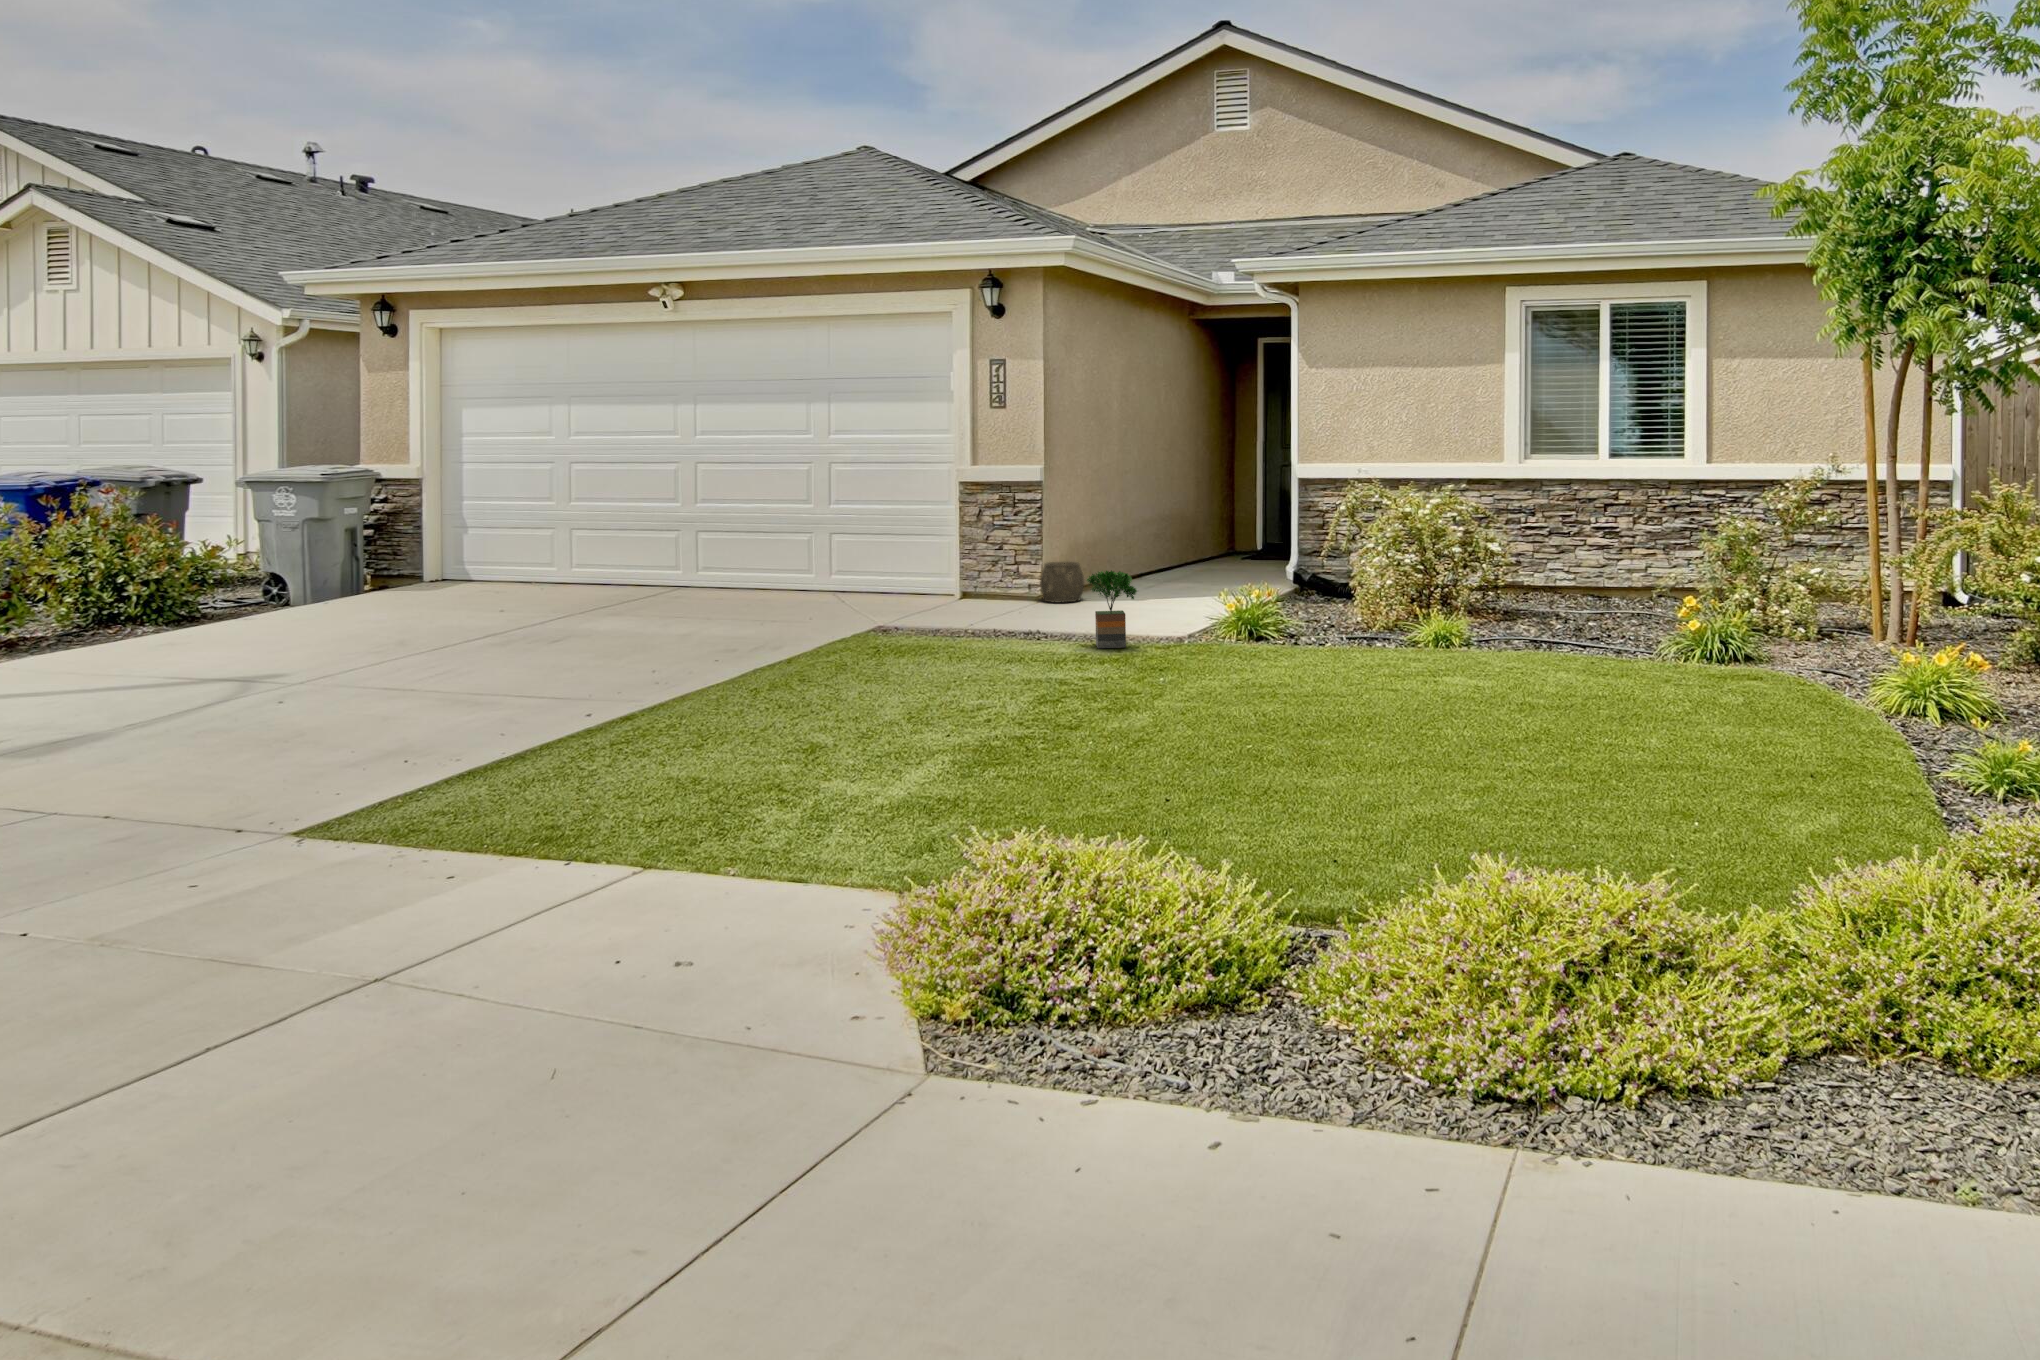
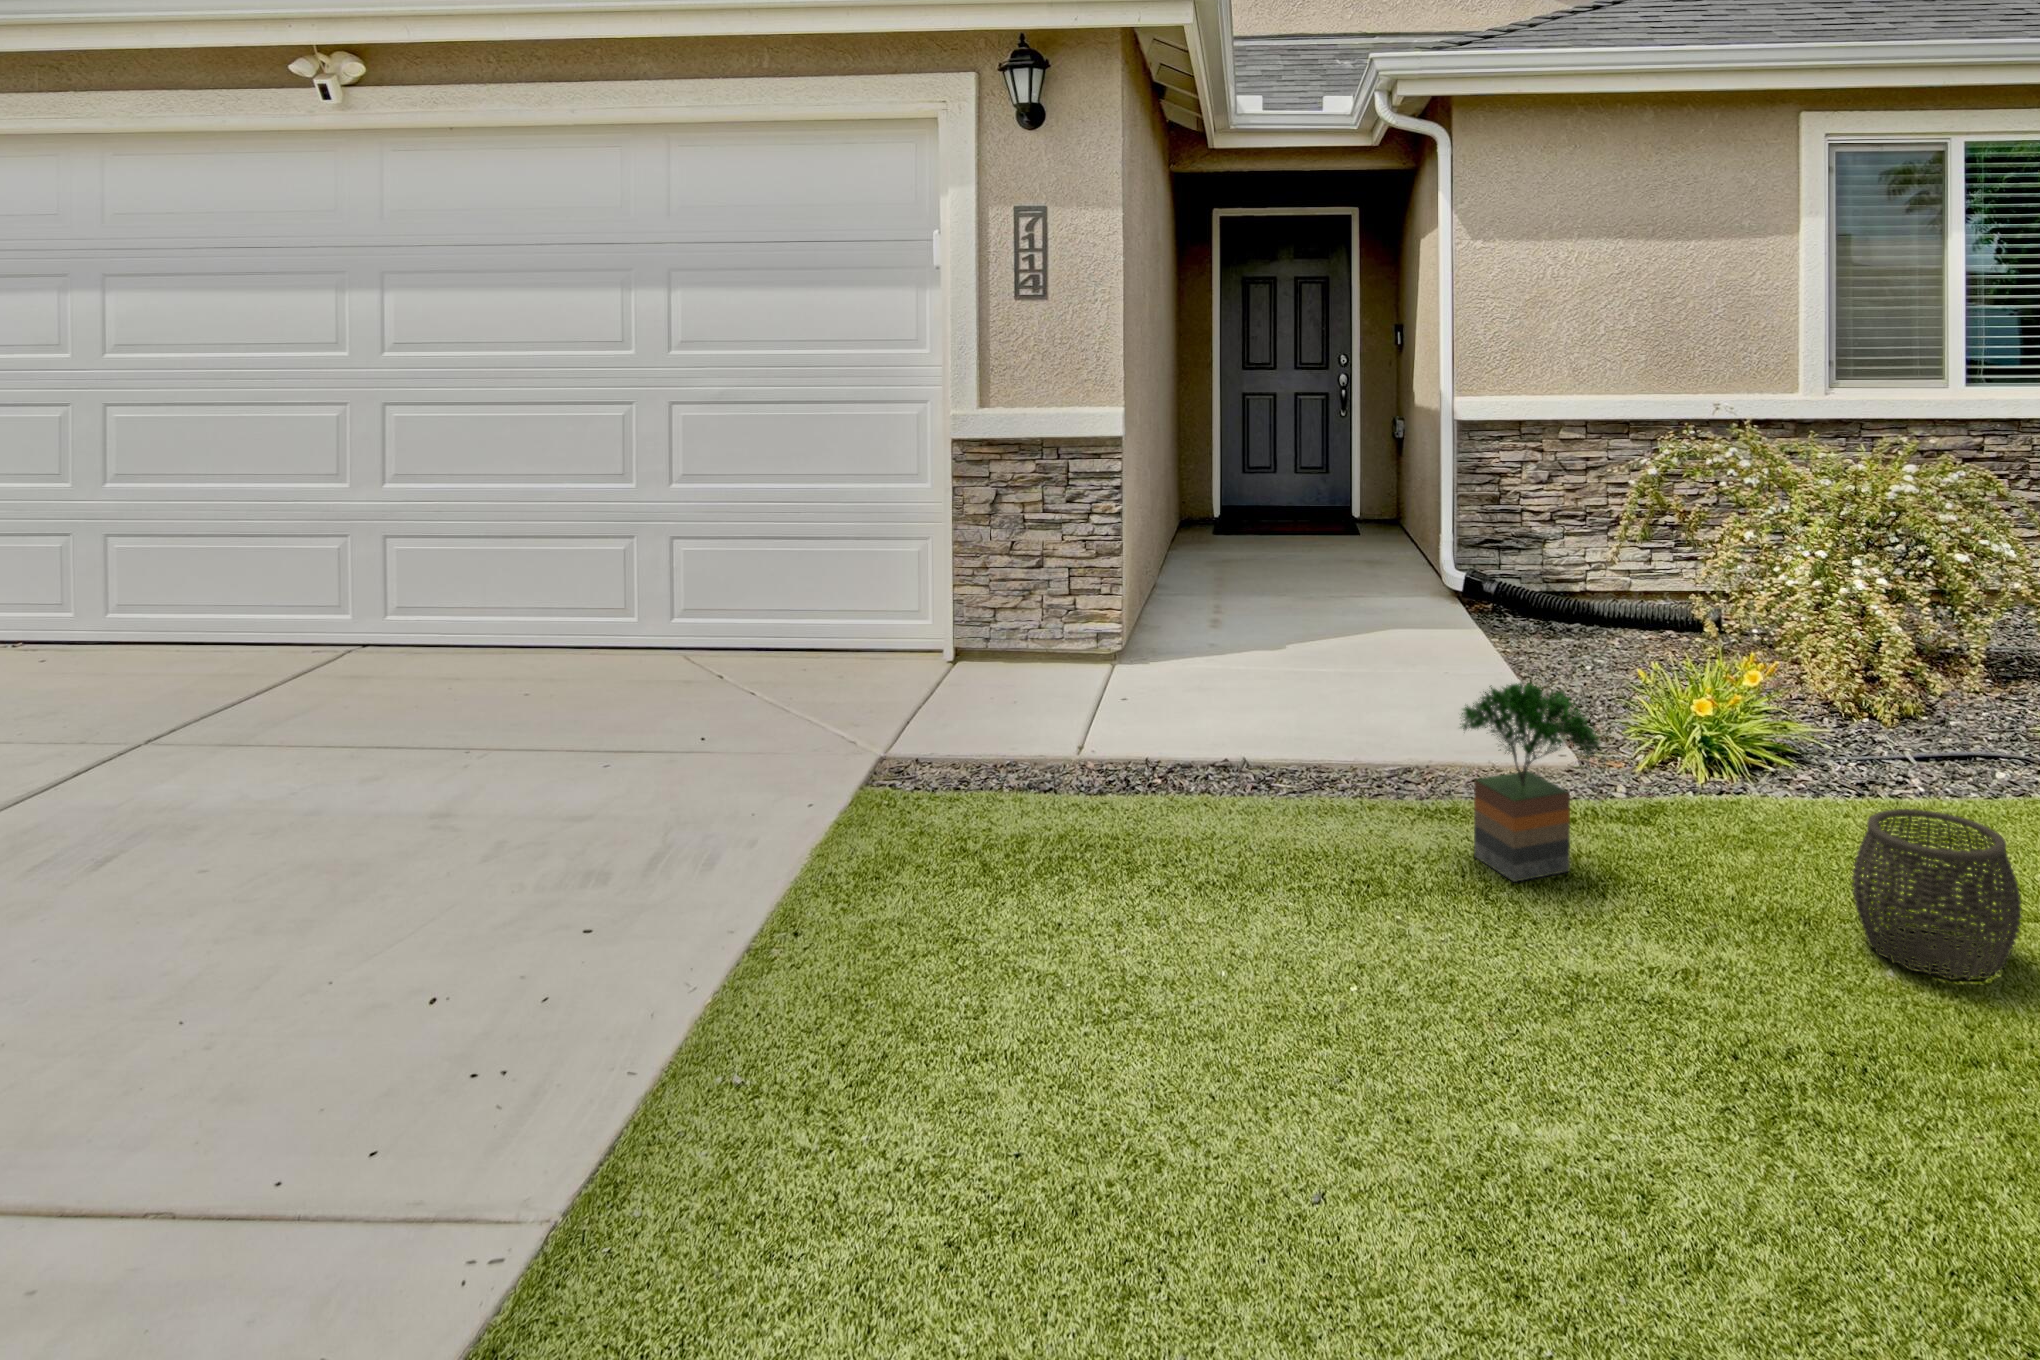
woven basket: present [1040,561,1084,603] -> present [1852,809,2022,980]

